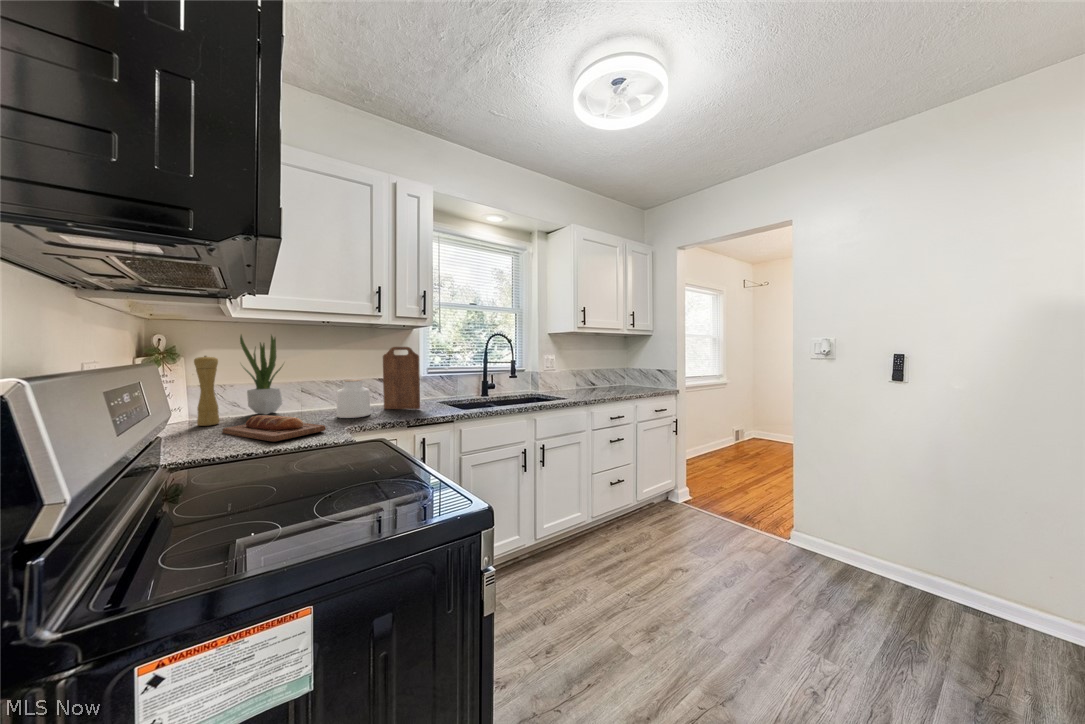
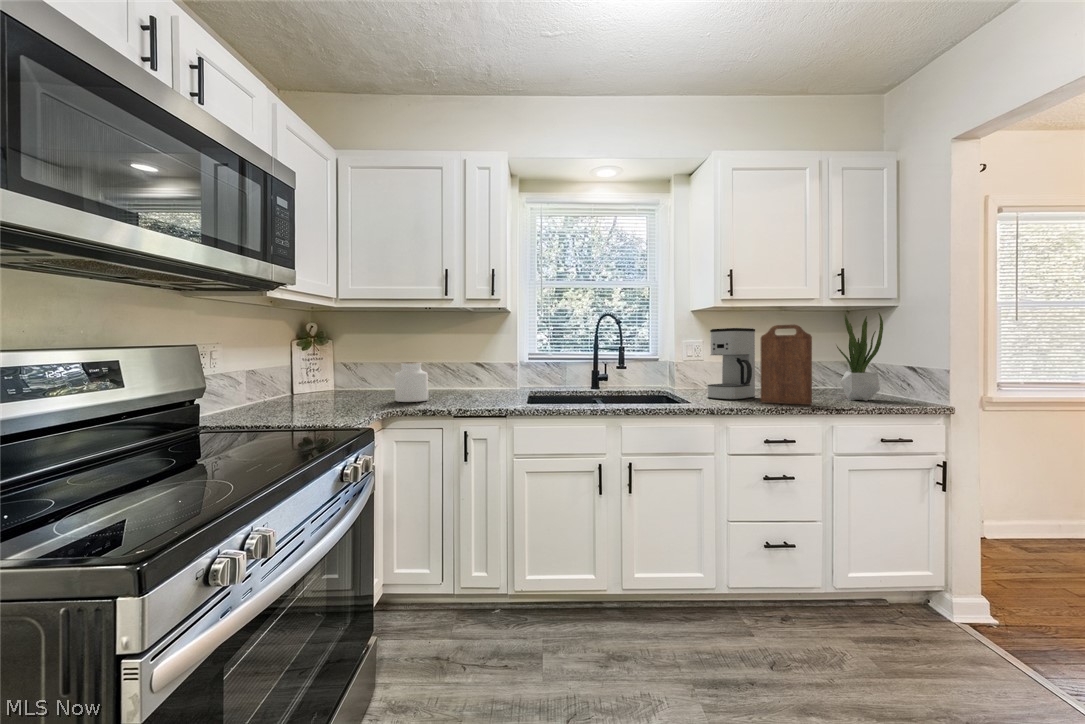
potted plant: present [240,335,282,415] -> present [837,314,883,401]
cutting board: present [383,347,420,409] -> present [761,324,812,405]
coffee maker: none [564,350,591,396] -> present [707,328,755,400]
pepper mill: present [194,356,220,426] -> none [289,336,307,399]
bread loaf: present [223,415,326,442] -> none [295,391,359,413]

